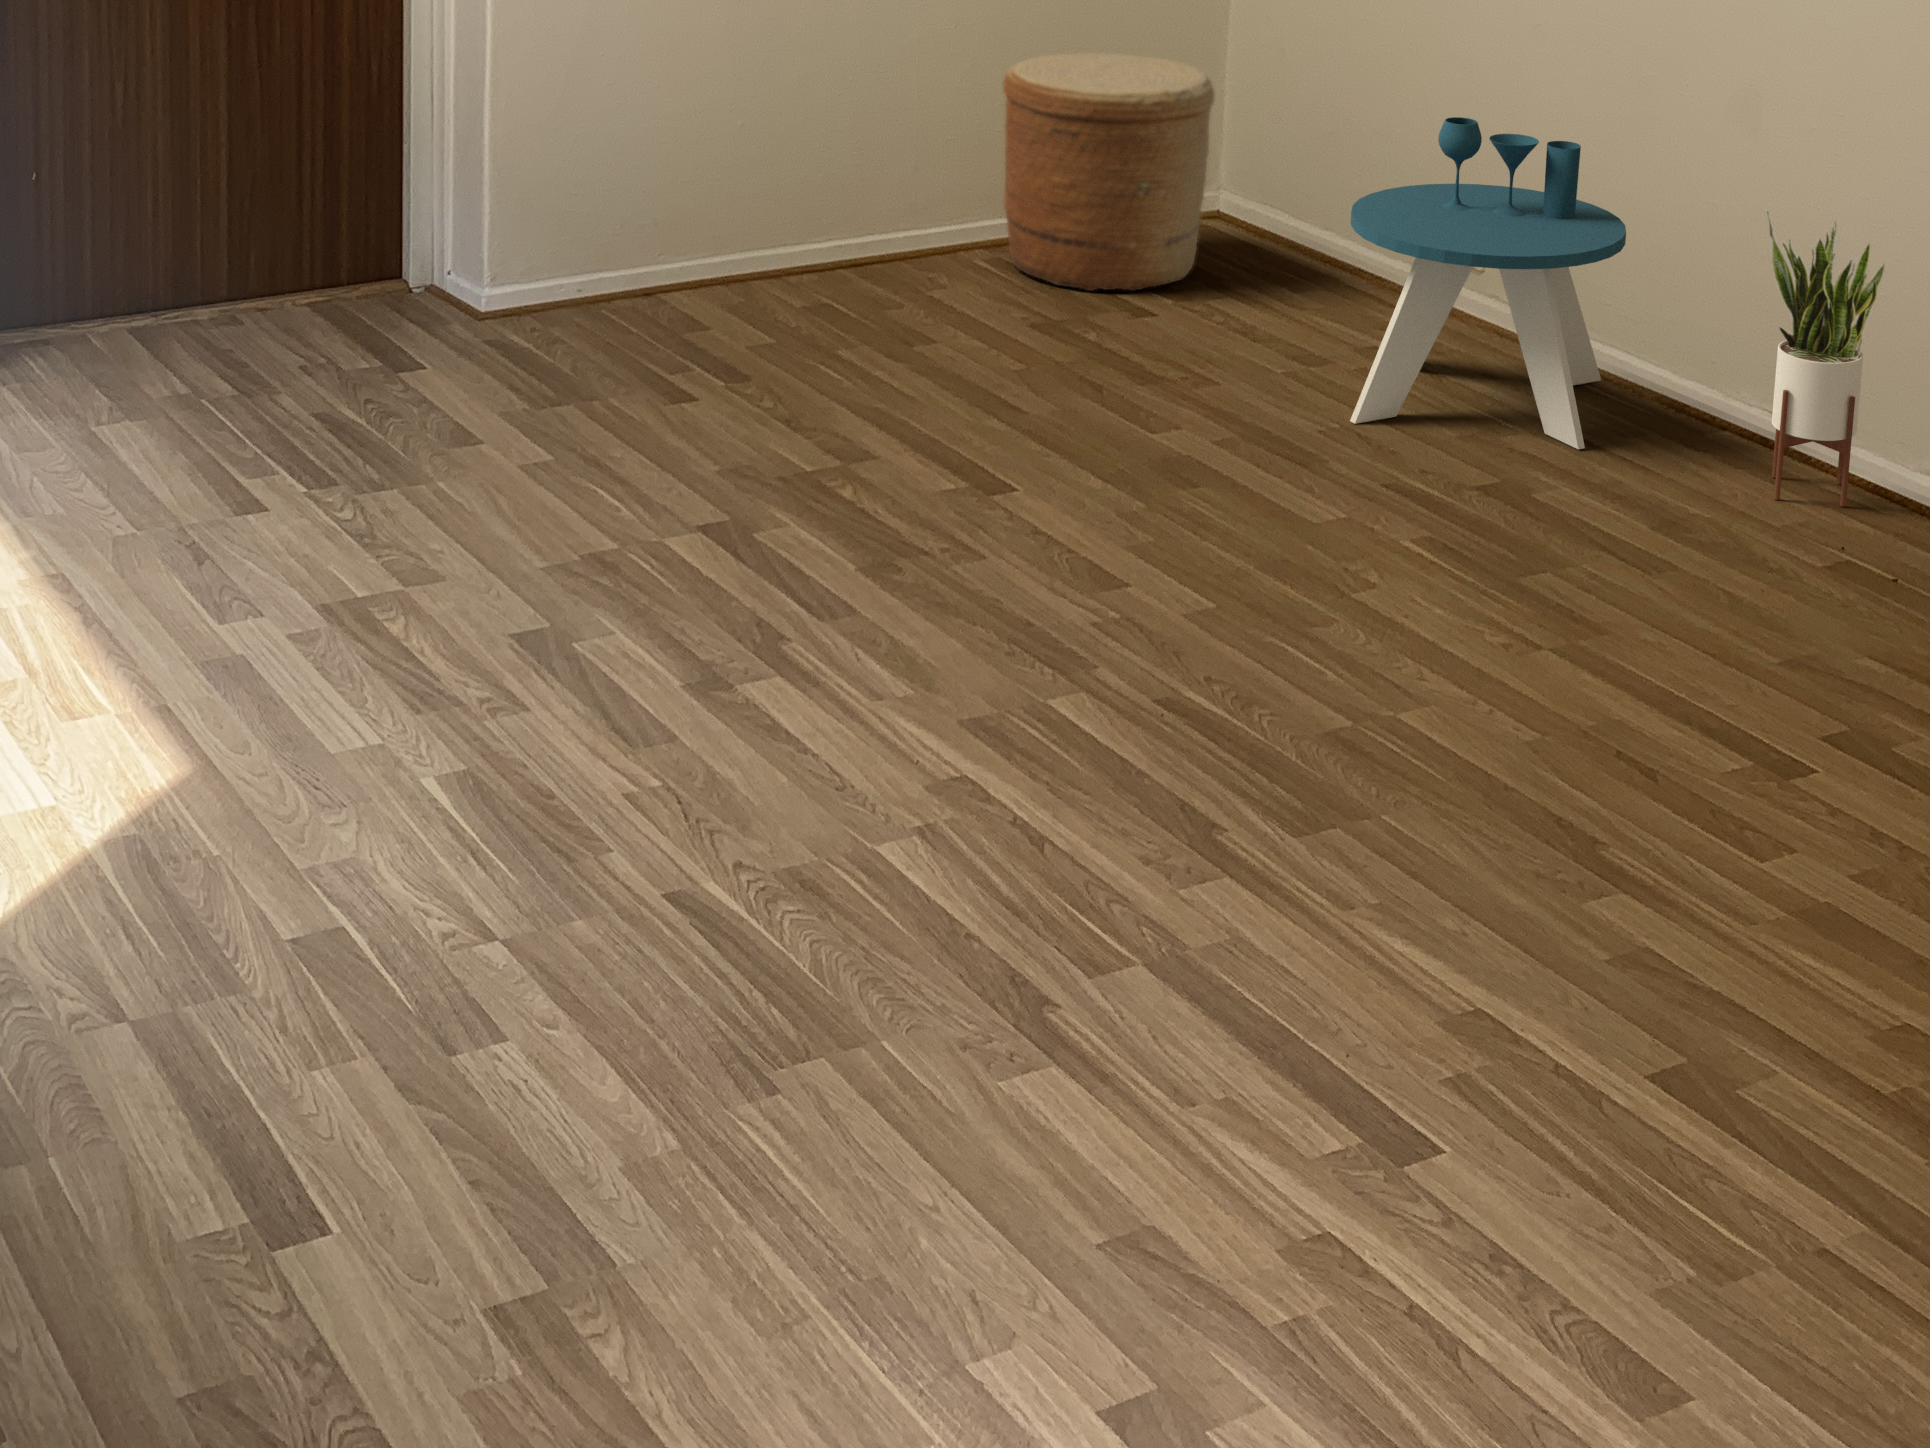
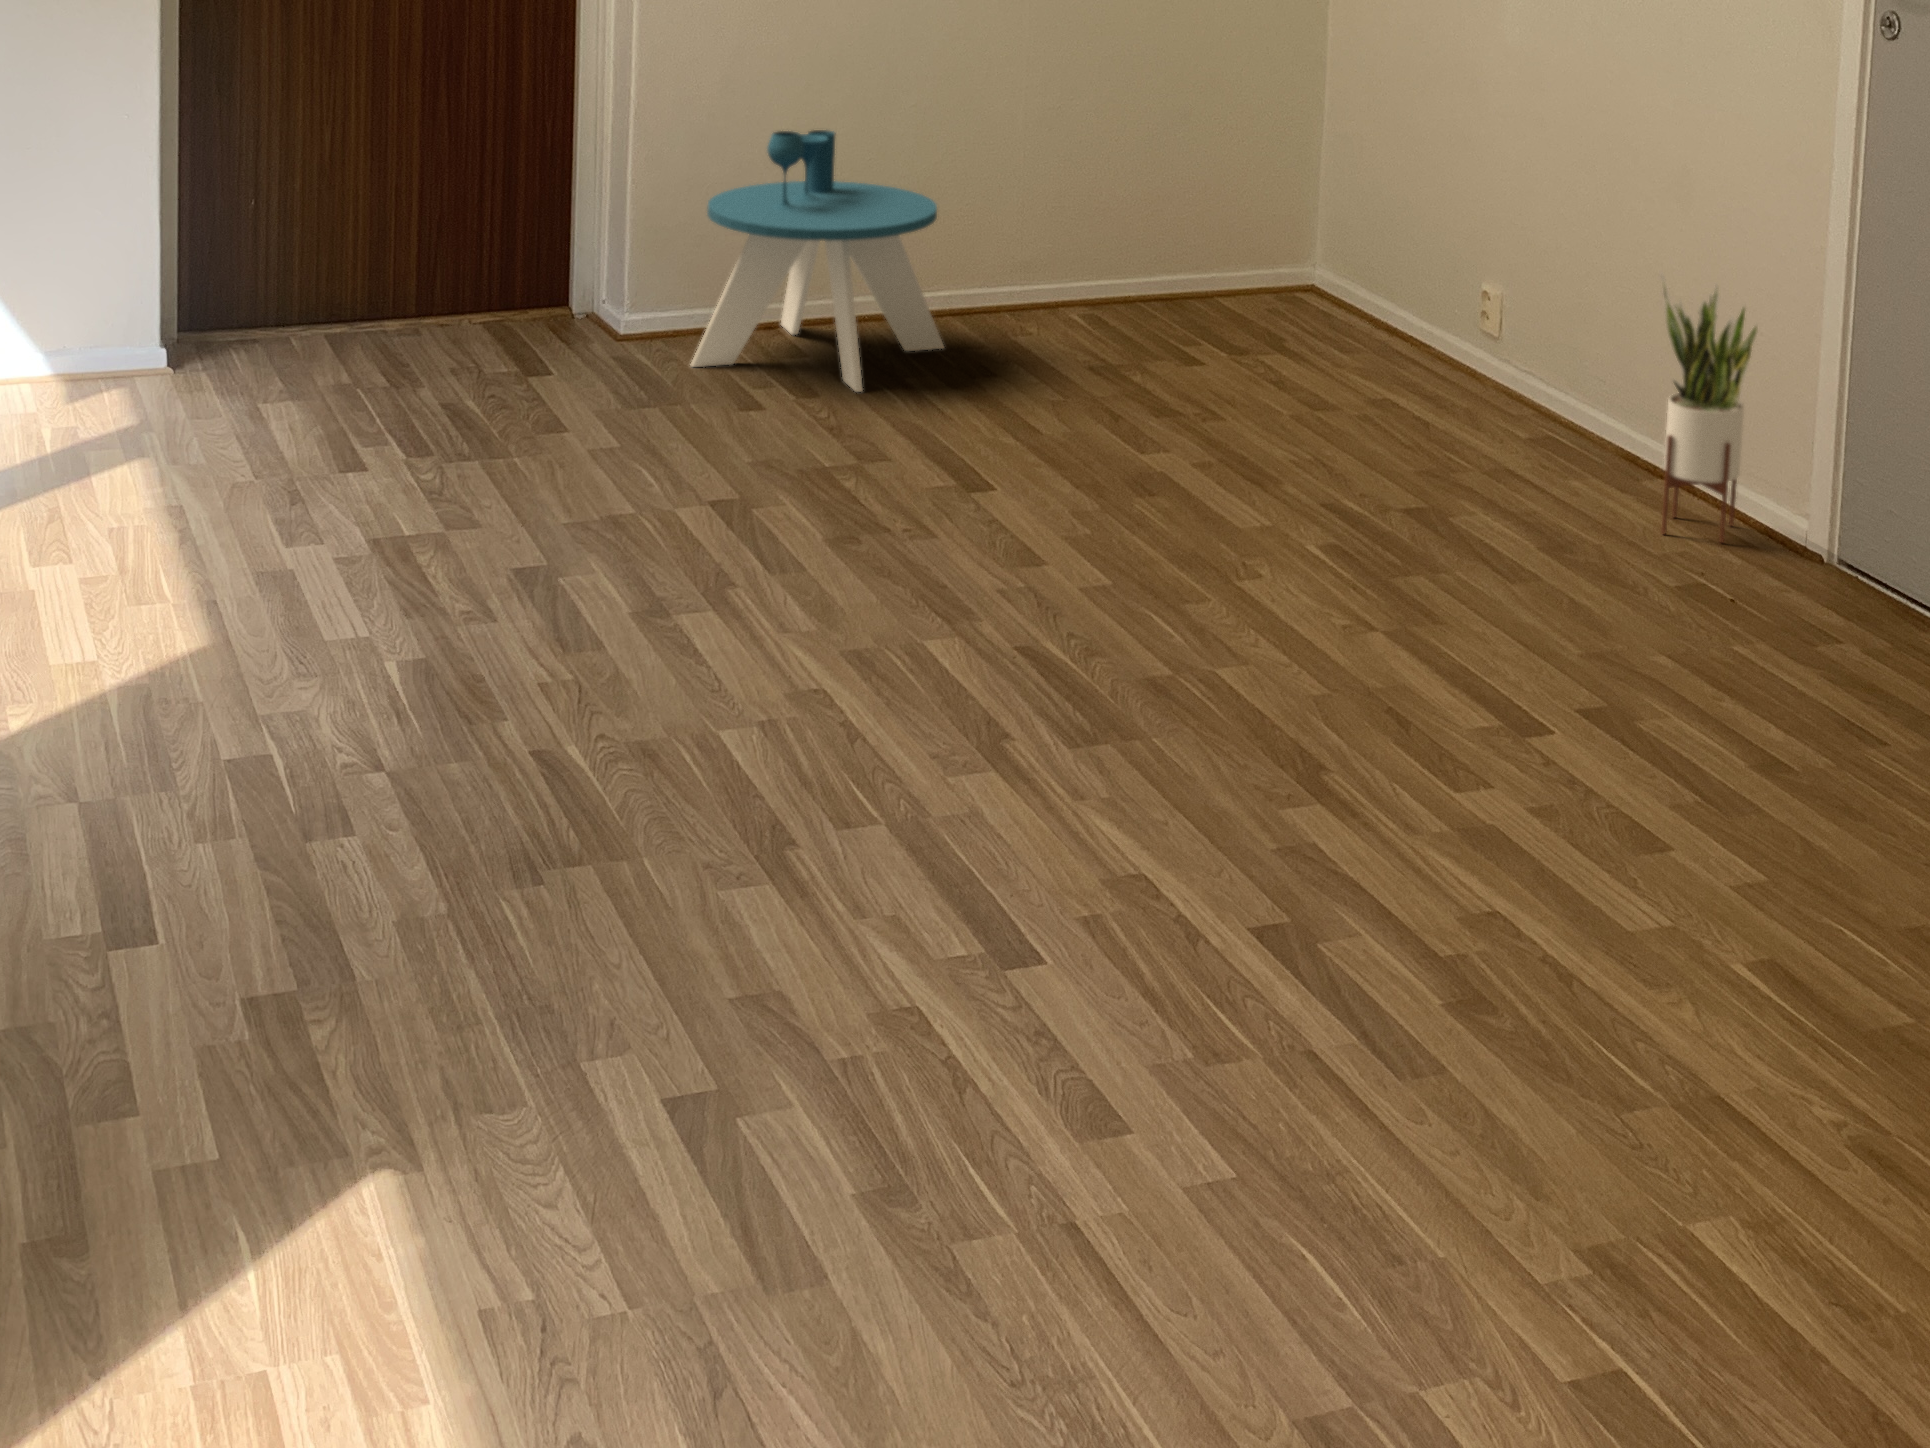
woven basket: present [1003,53,1214,291] -> none [1087,136,1272,344]
side table: present [1350,117,1626,449] -> present [691,130,944,392]

